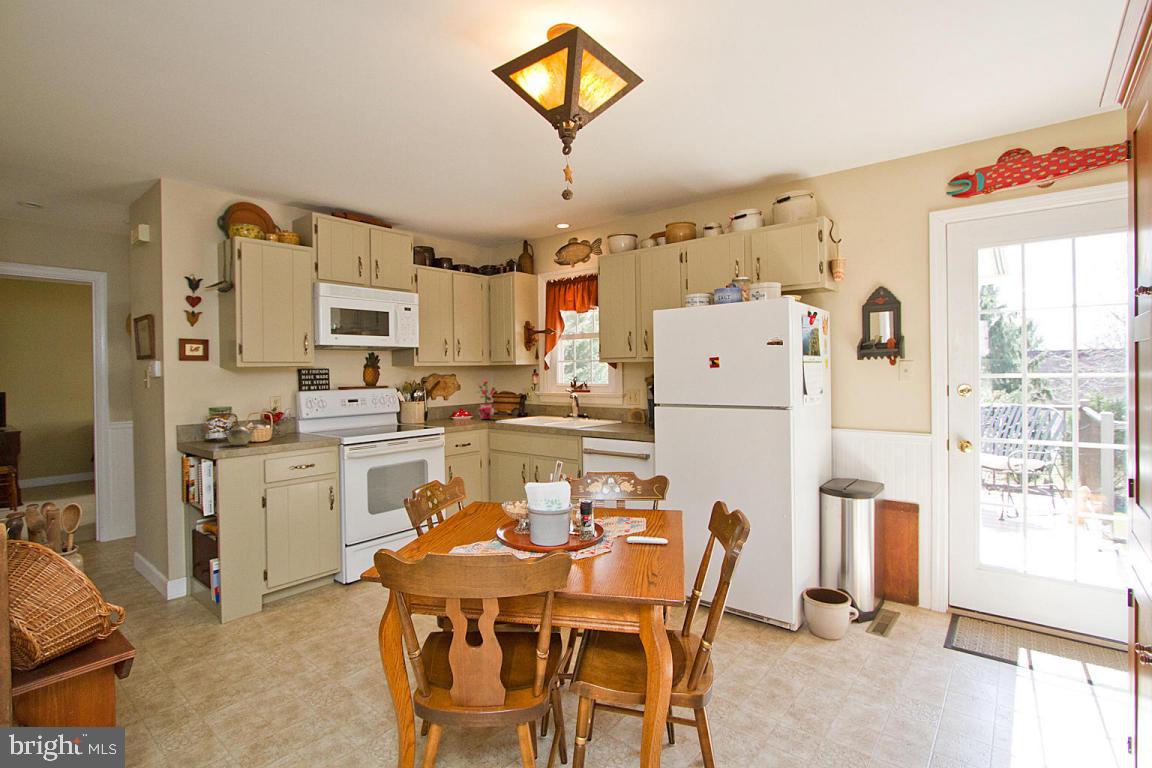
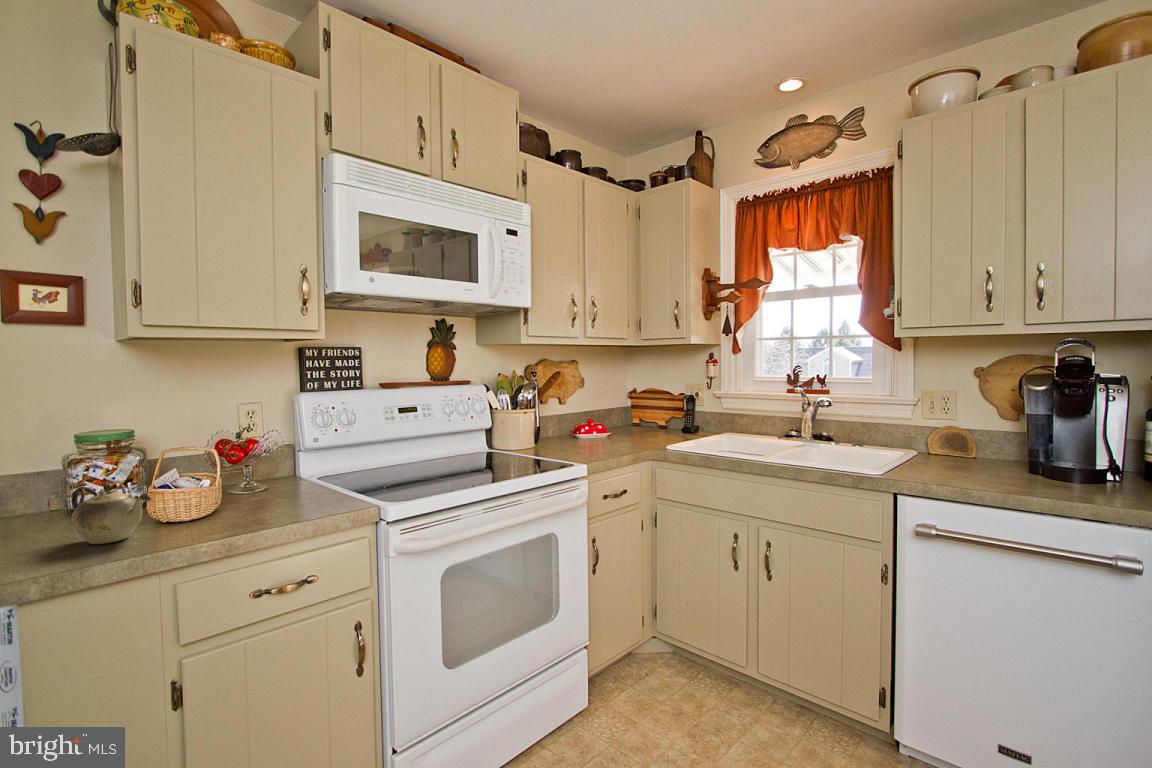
potted plant: present [478,380,495,419] -> none [612,369,648,439]

